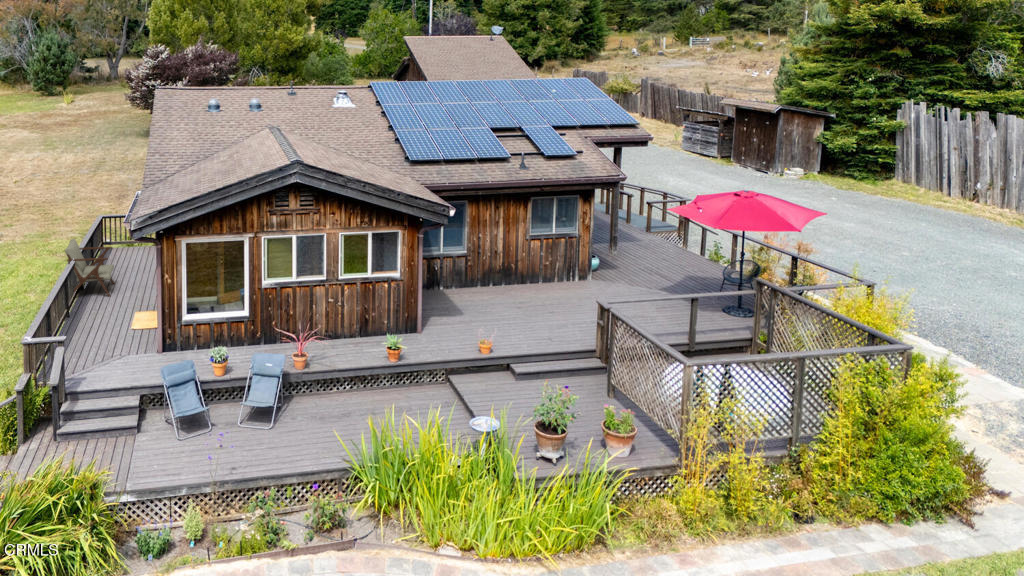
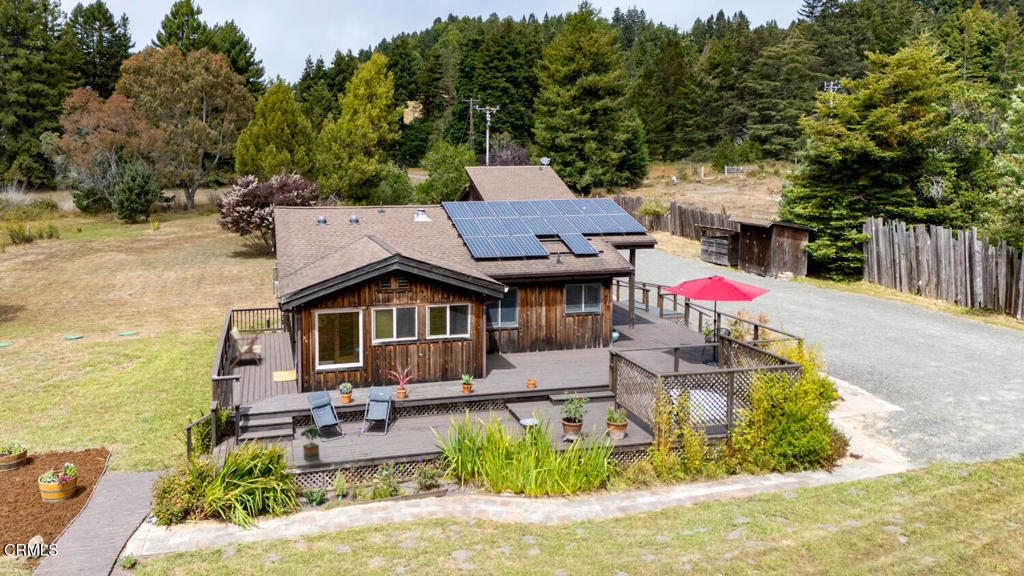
potted tree: none [145,430,182,479] -> present [301,427,323,461]

